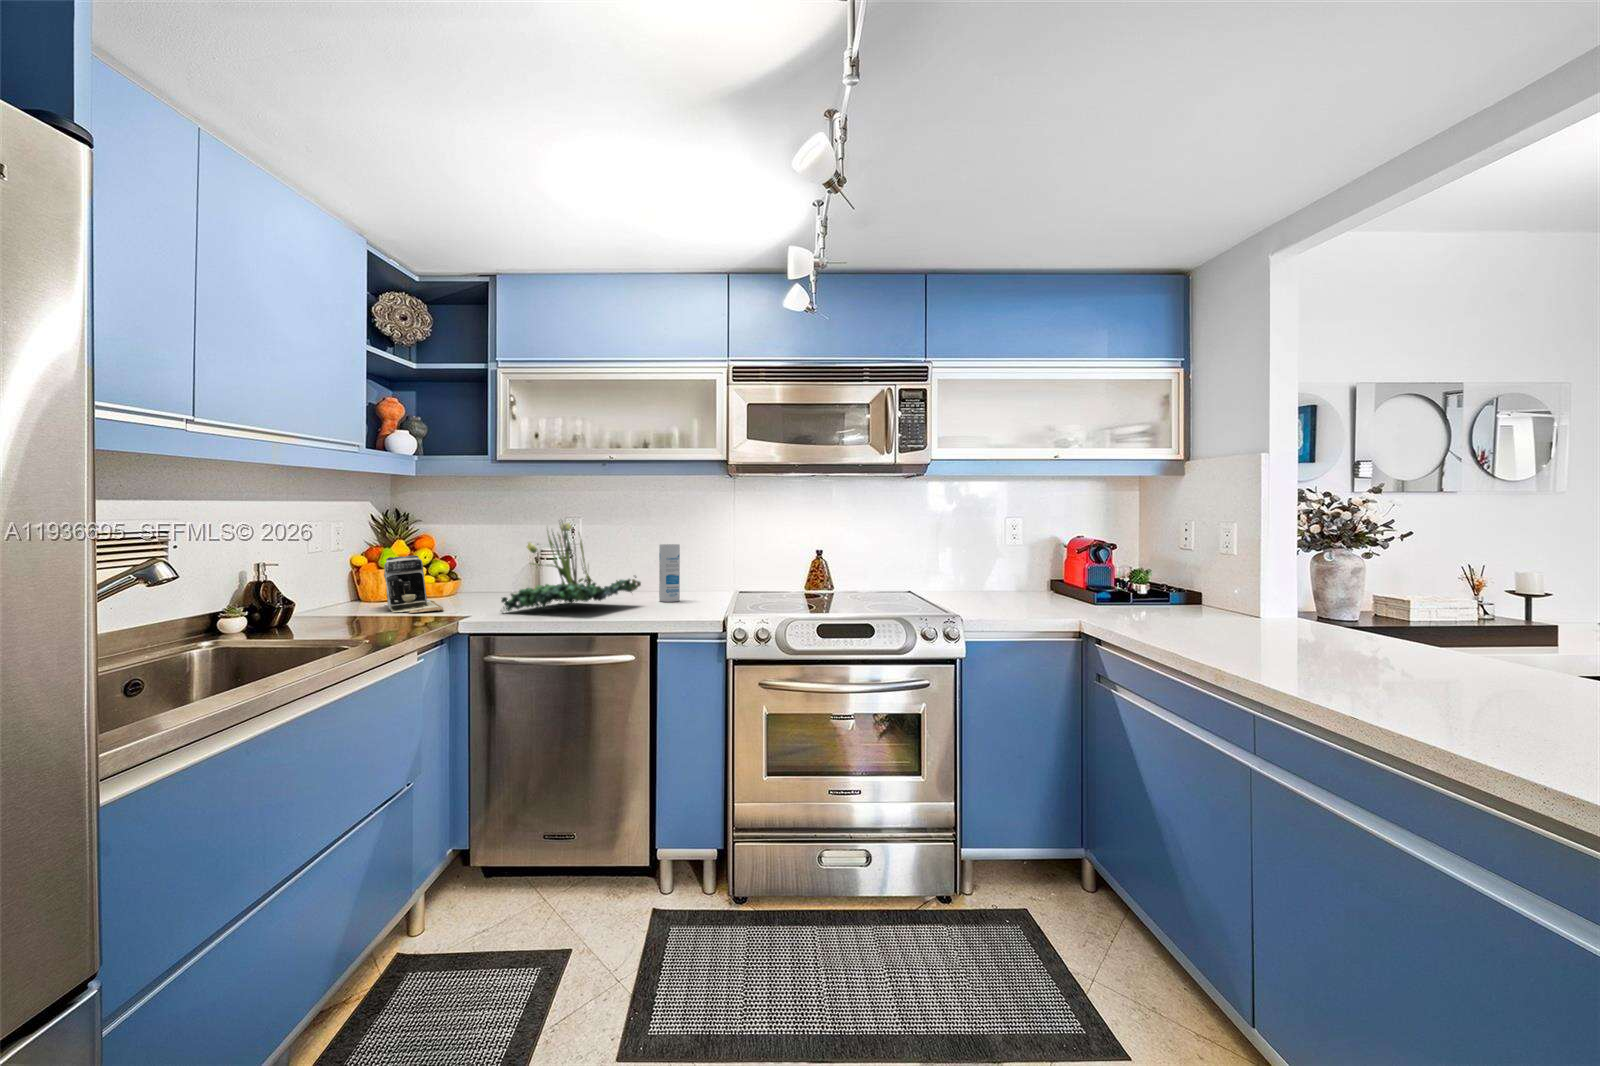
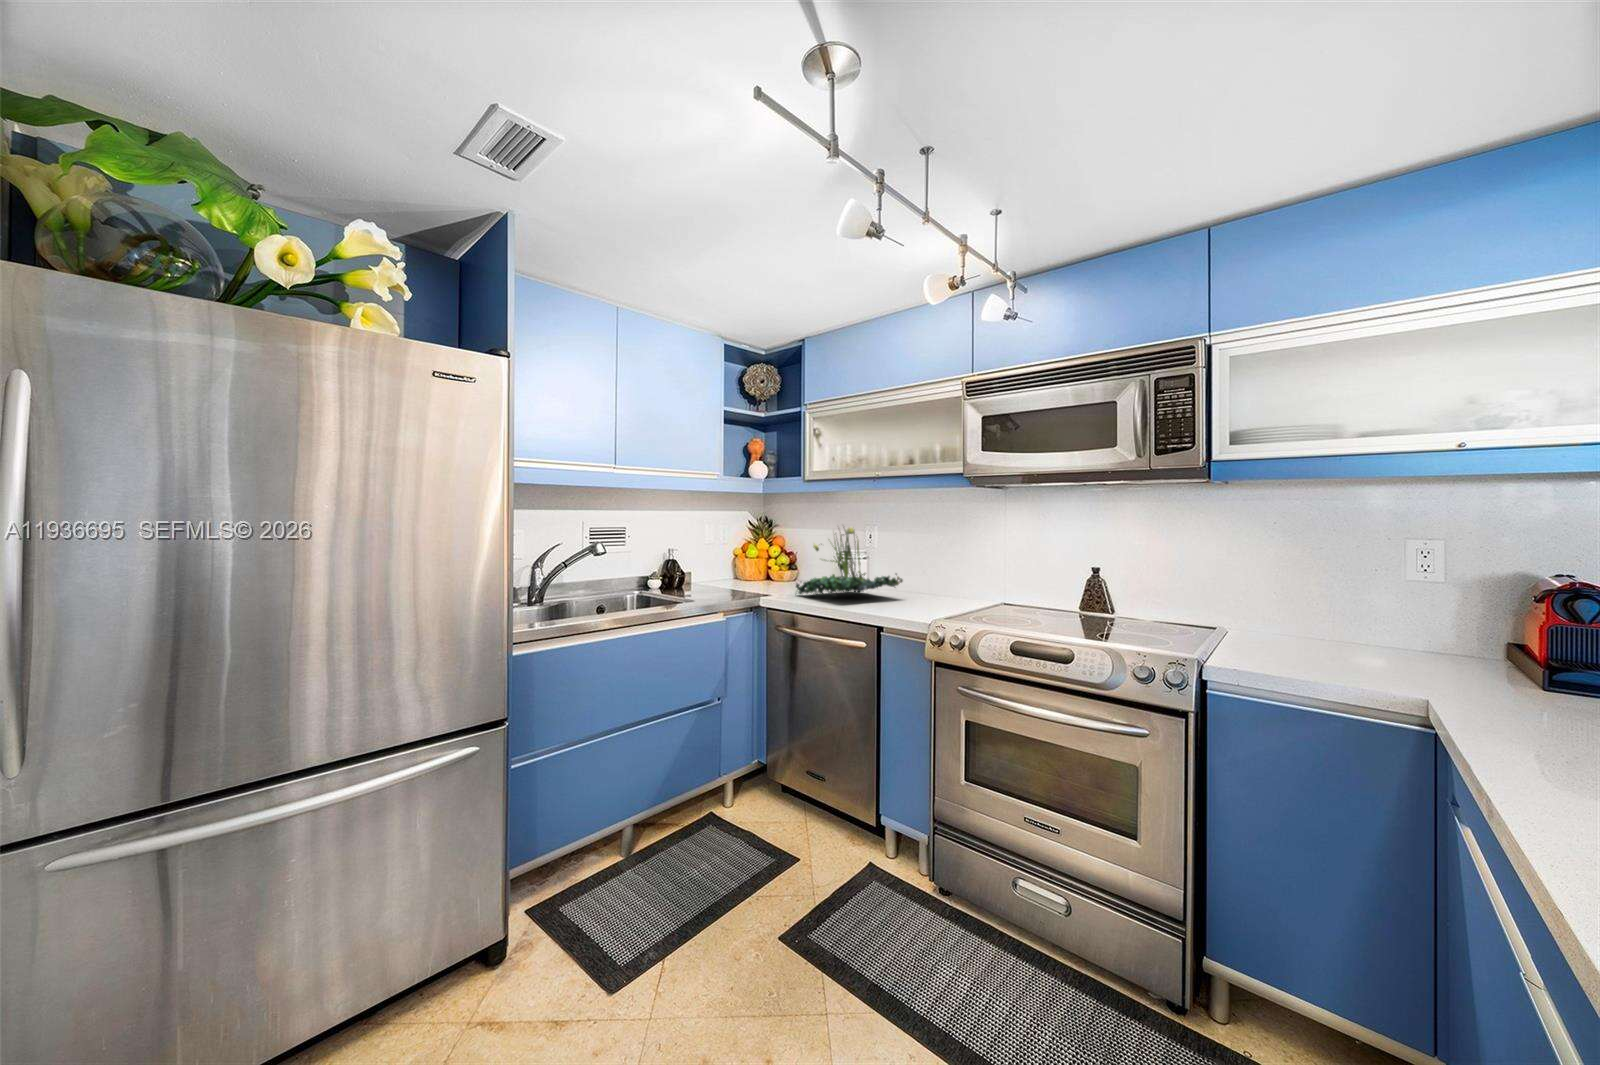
canister: present [659,544,680,602] -> none [926,547,945,599]
coffee maker: present [384,555,443,613] -> none [738,549,777,590]

